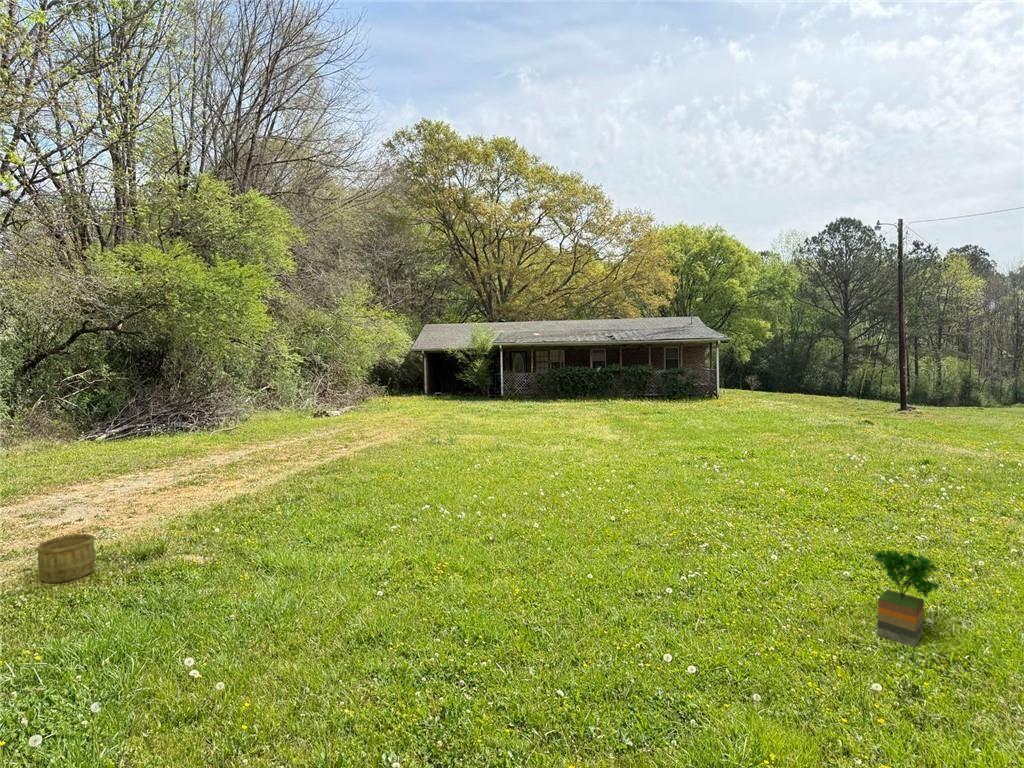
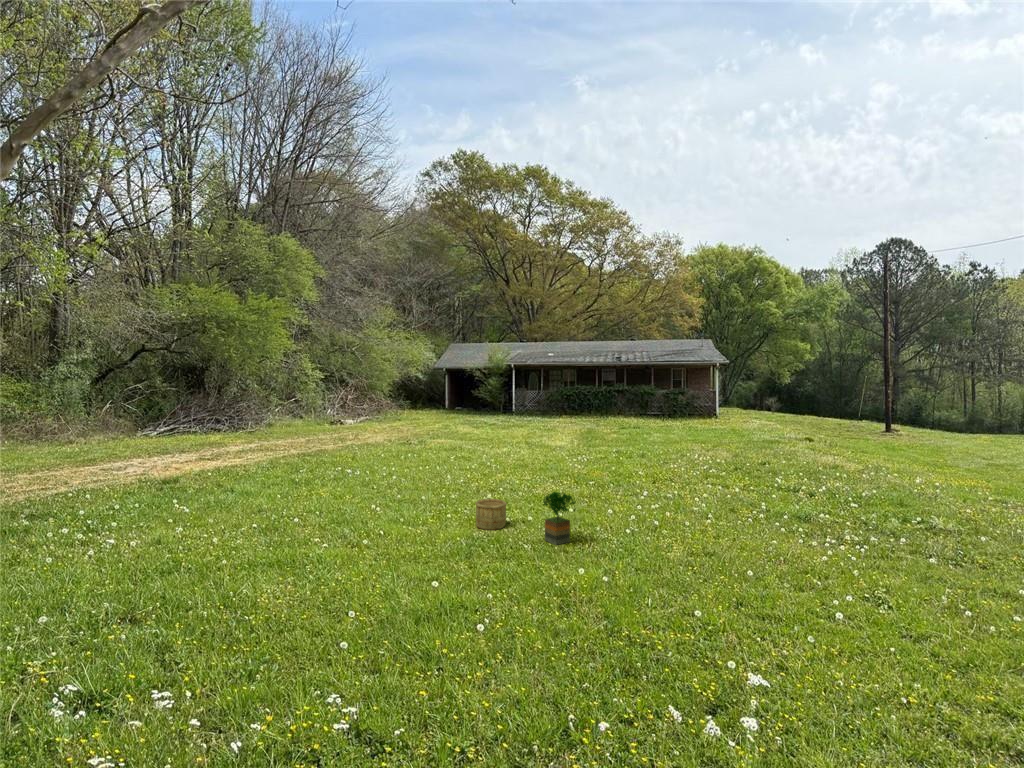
wooden bucket: present [36,534,95,583] -> present [475,499,507,530]

